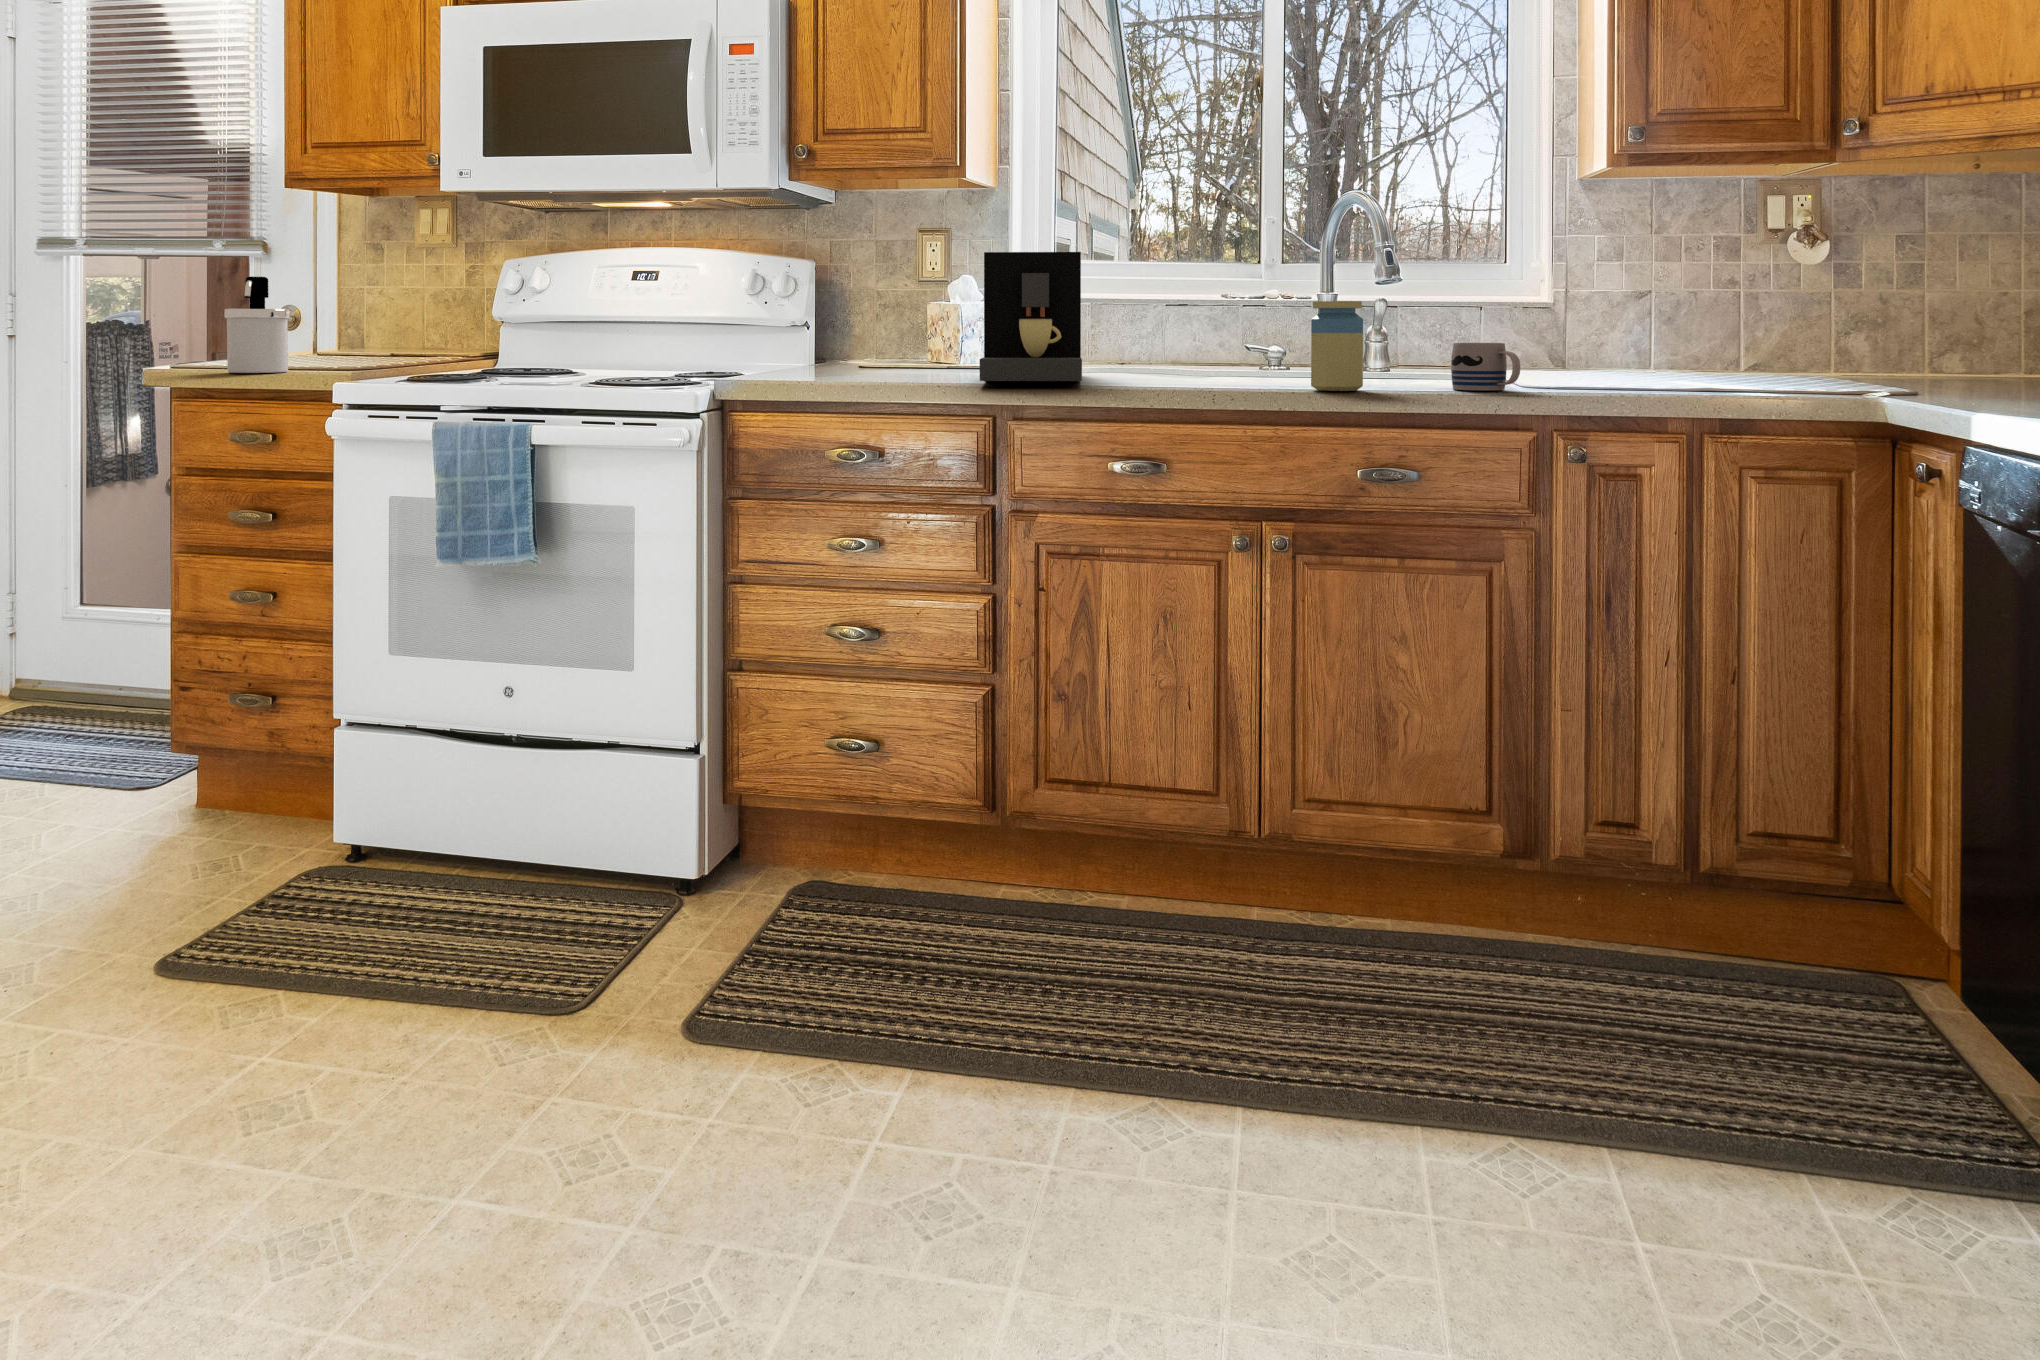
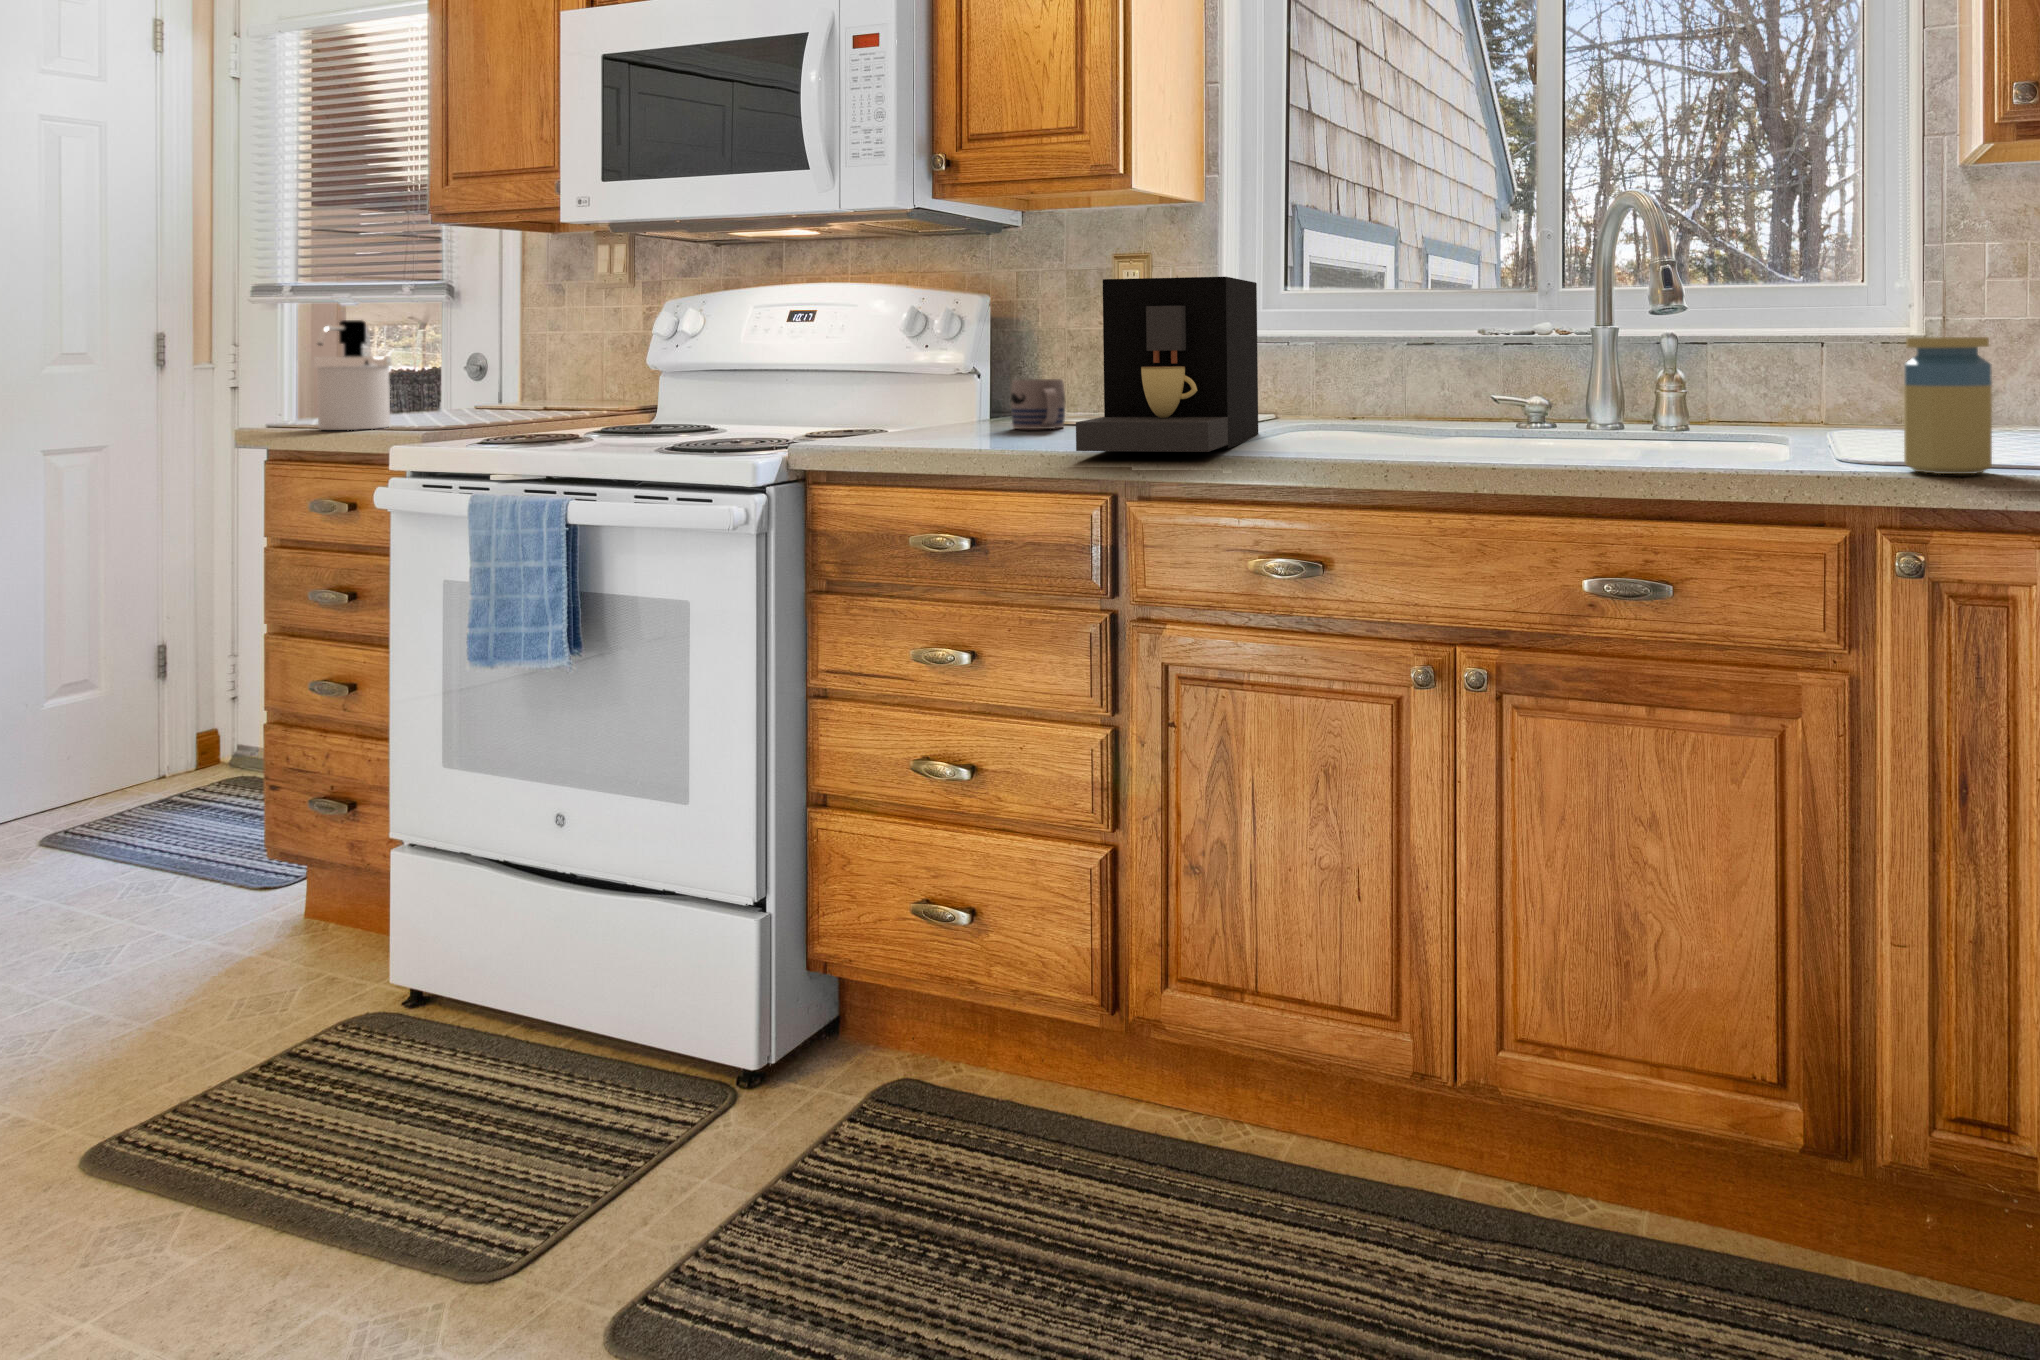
jar: present [1311,301,1363,391] -> present [1904,337,1992,474]
mug: present [1451,343,1520,390] -> present [1011,379,1065,429]

